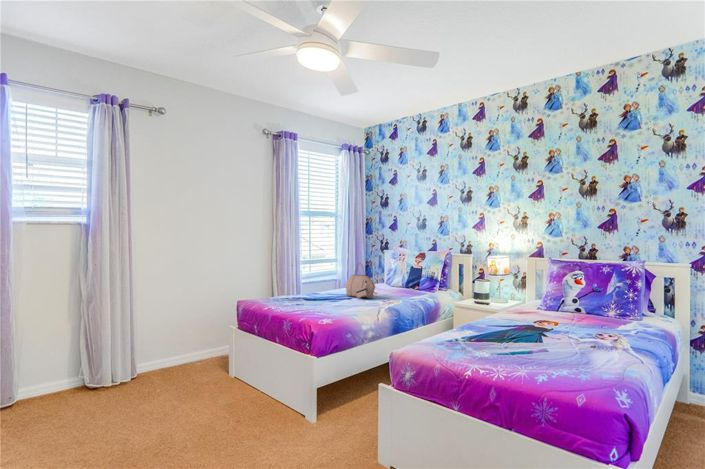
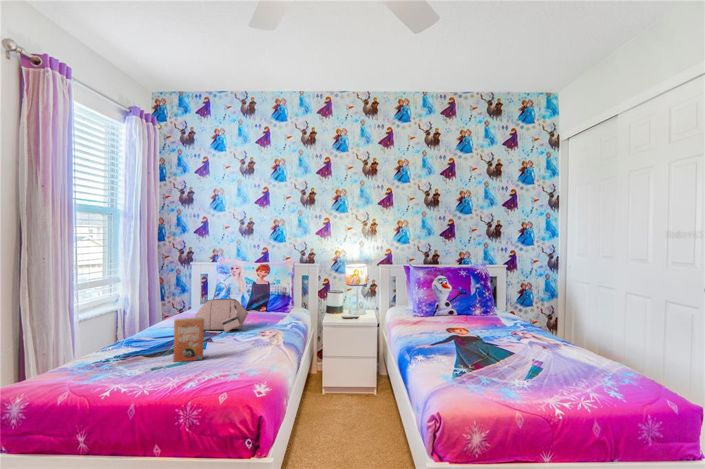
paperback book: none [286,282,330,313] -> present [173,317,204,362]

